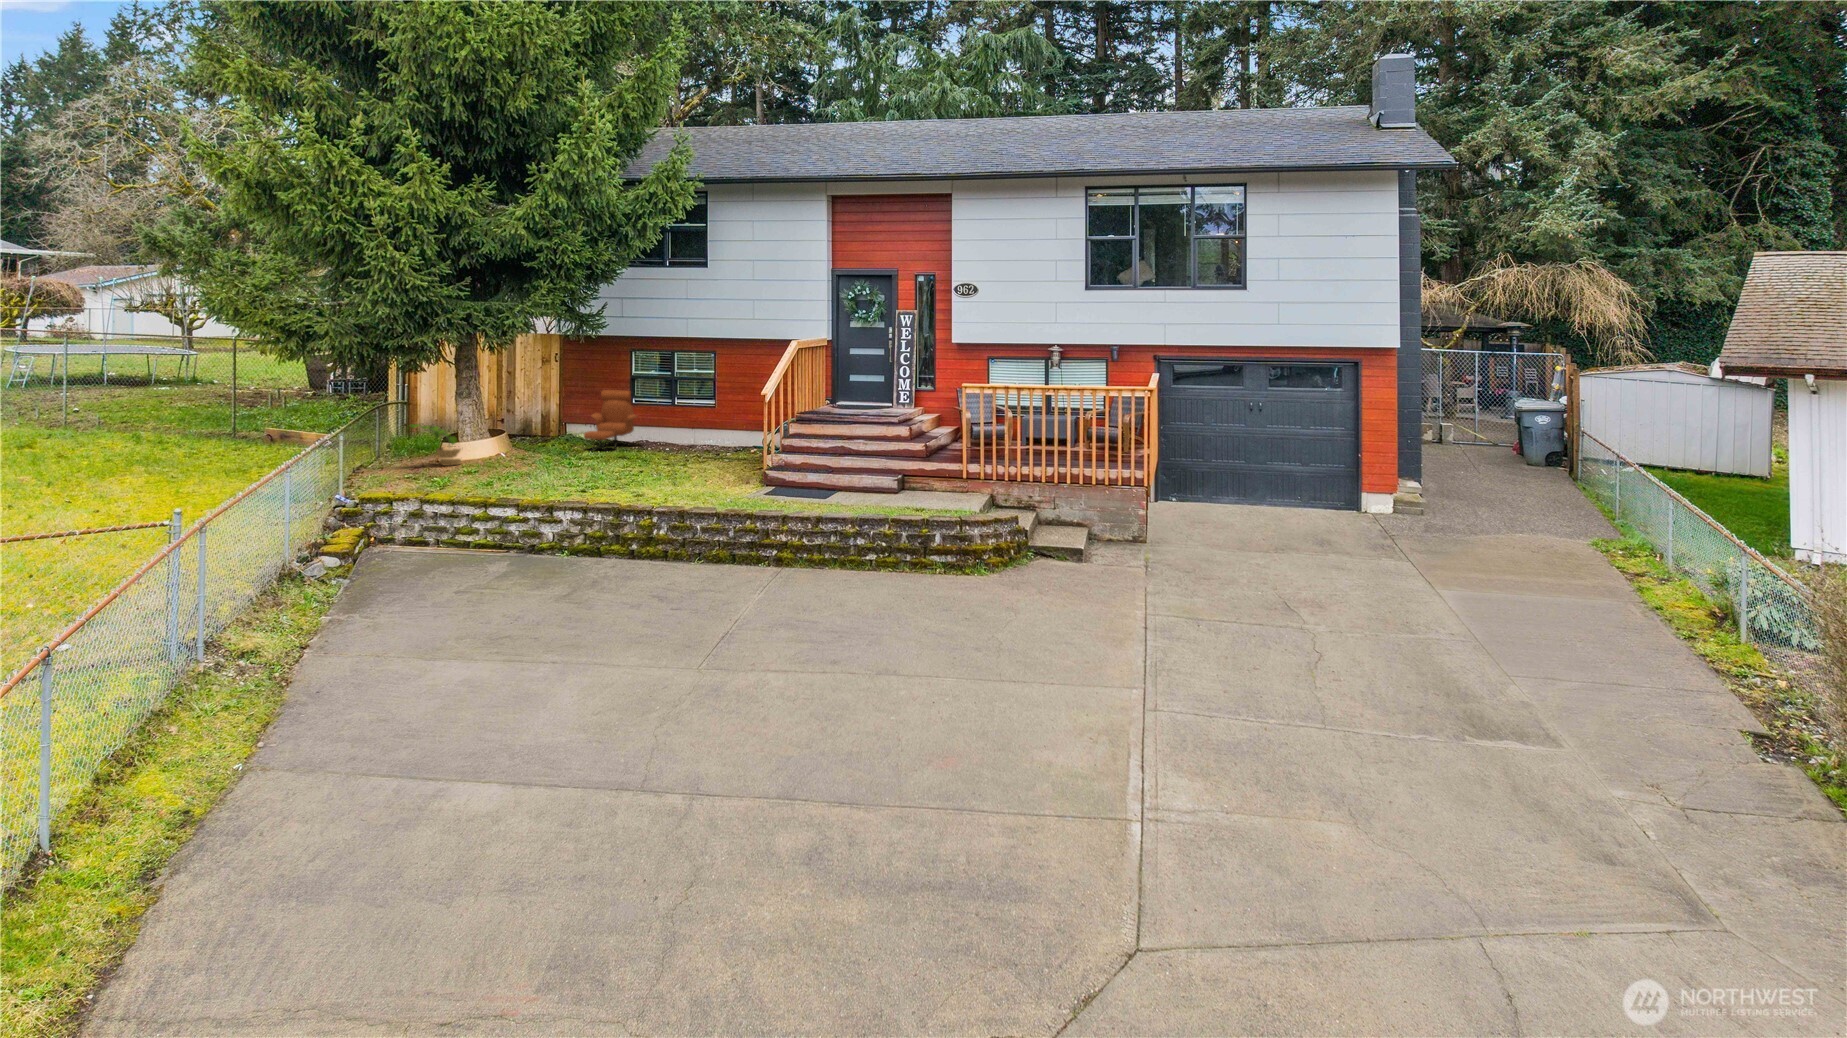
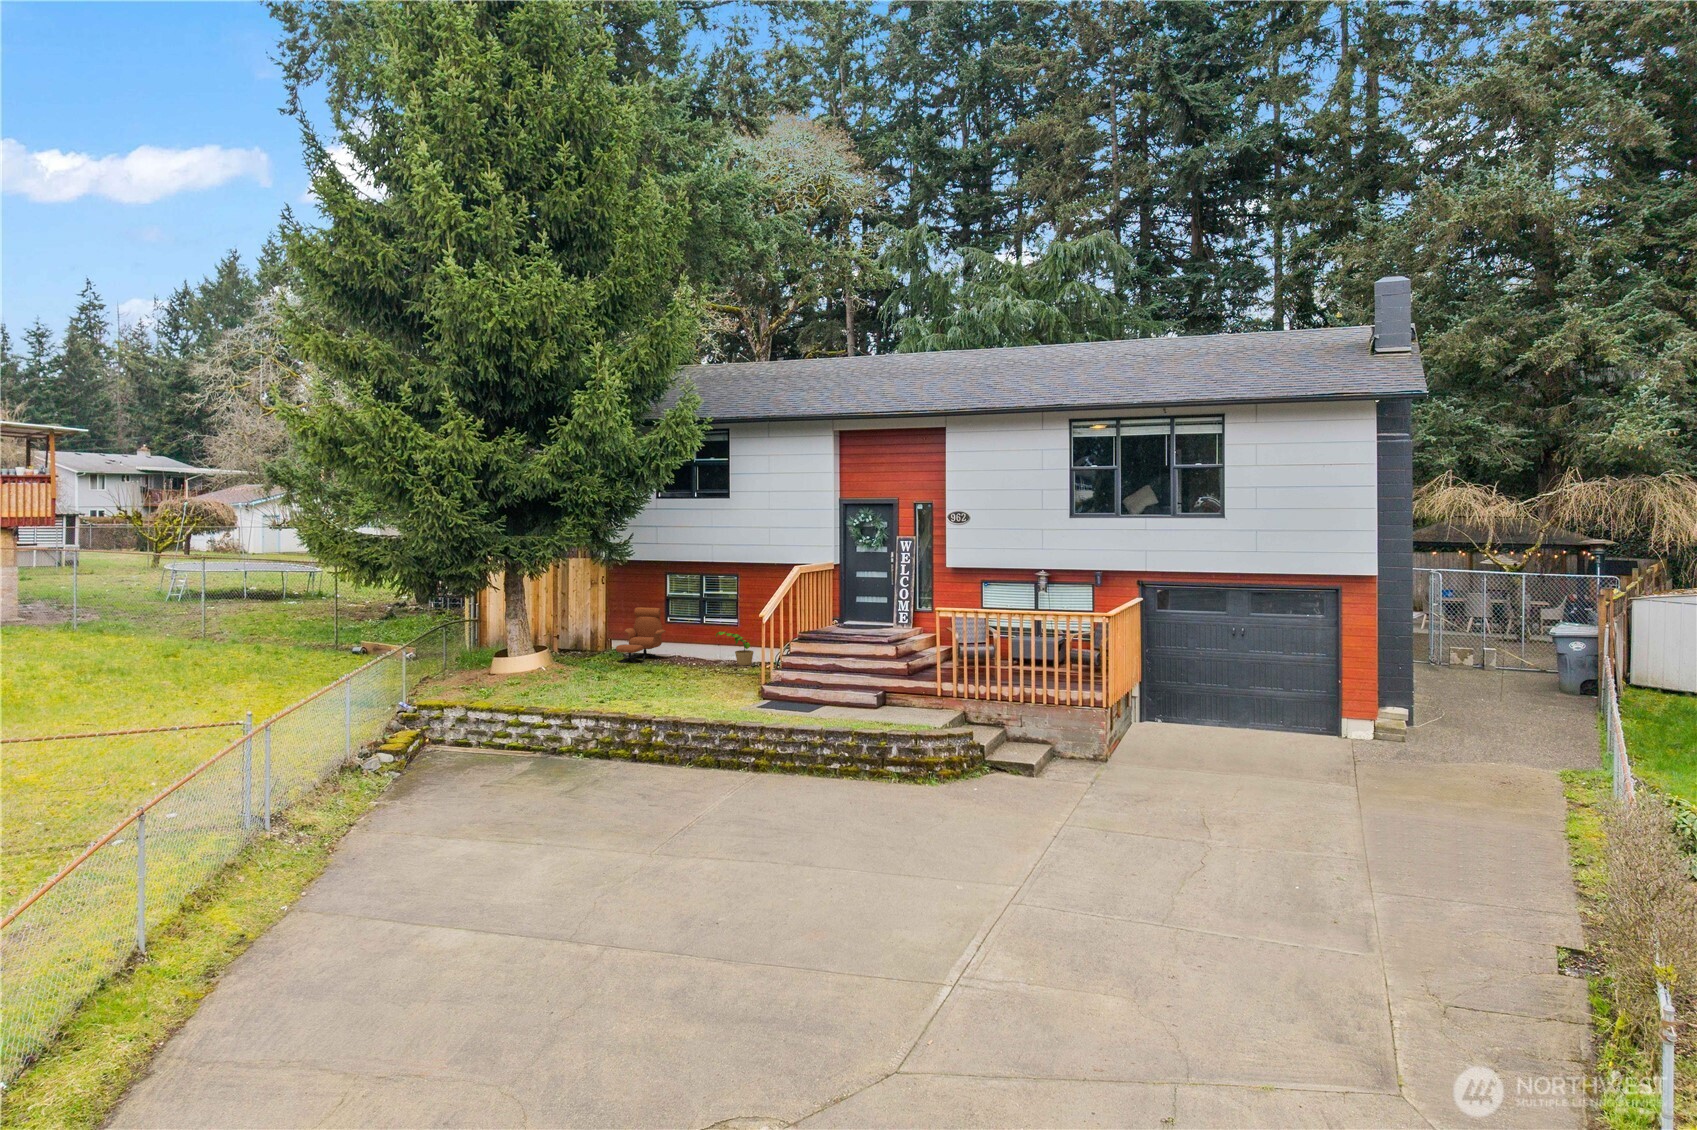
potted plant: present [407,424,461,466] -> present [716,632,754,665]

